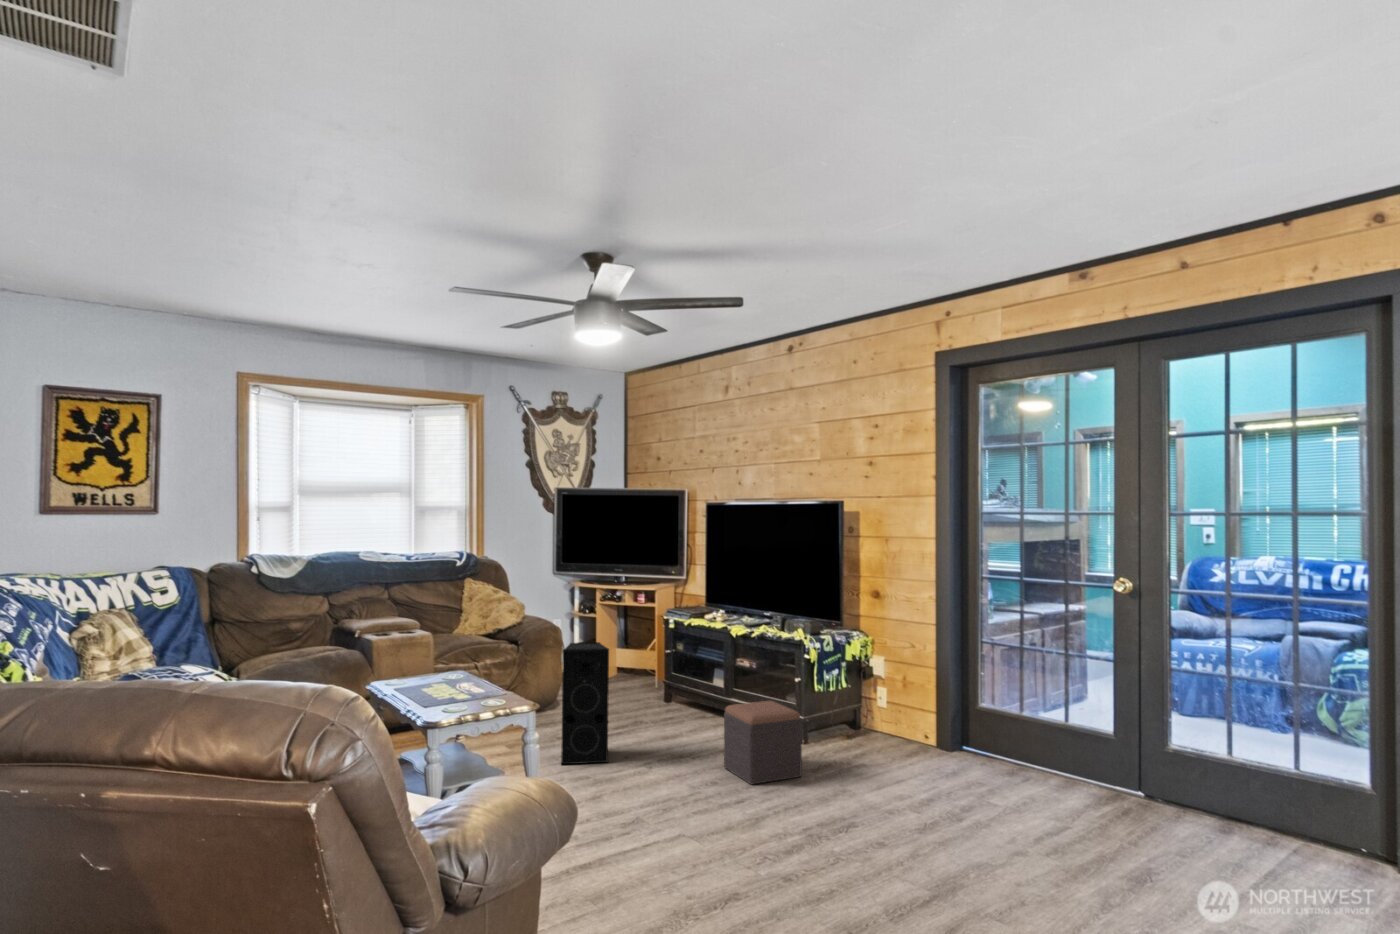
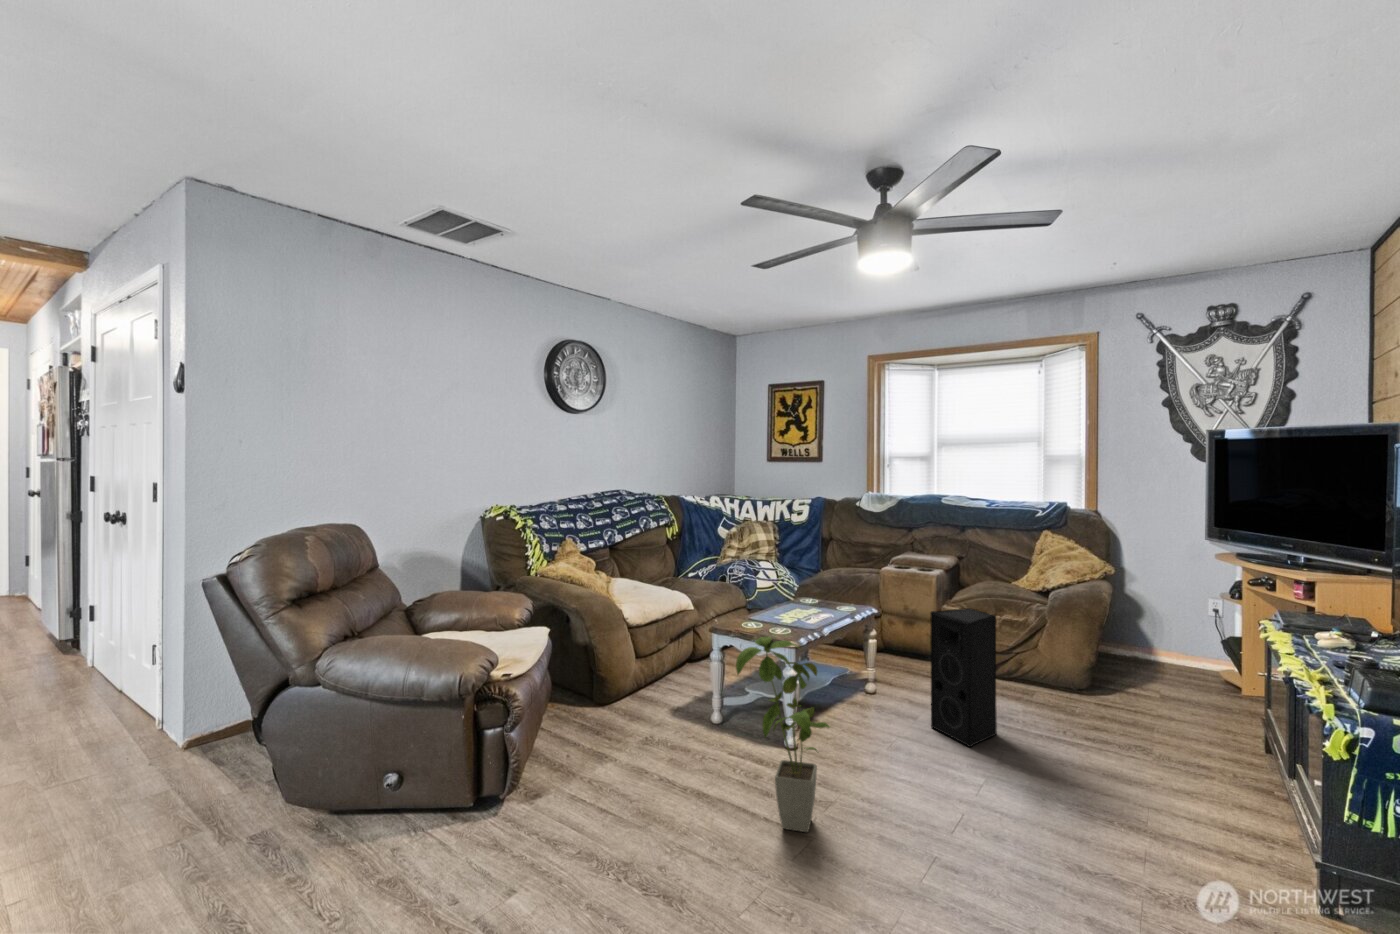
house plant: none [636,664,730,846] -> present [736,637,830,832]
footstool: present [724,701,802,785] -> none [1020,741,1144,895]

